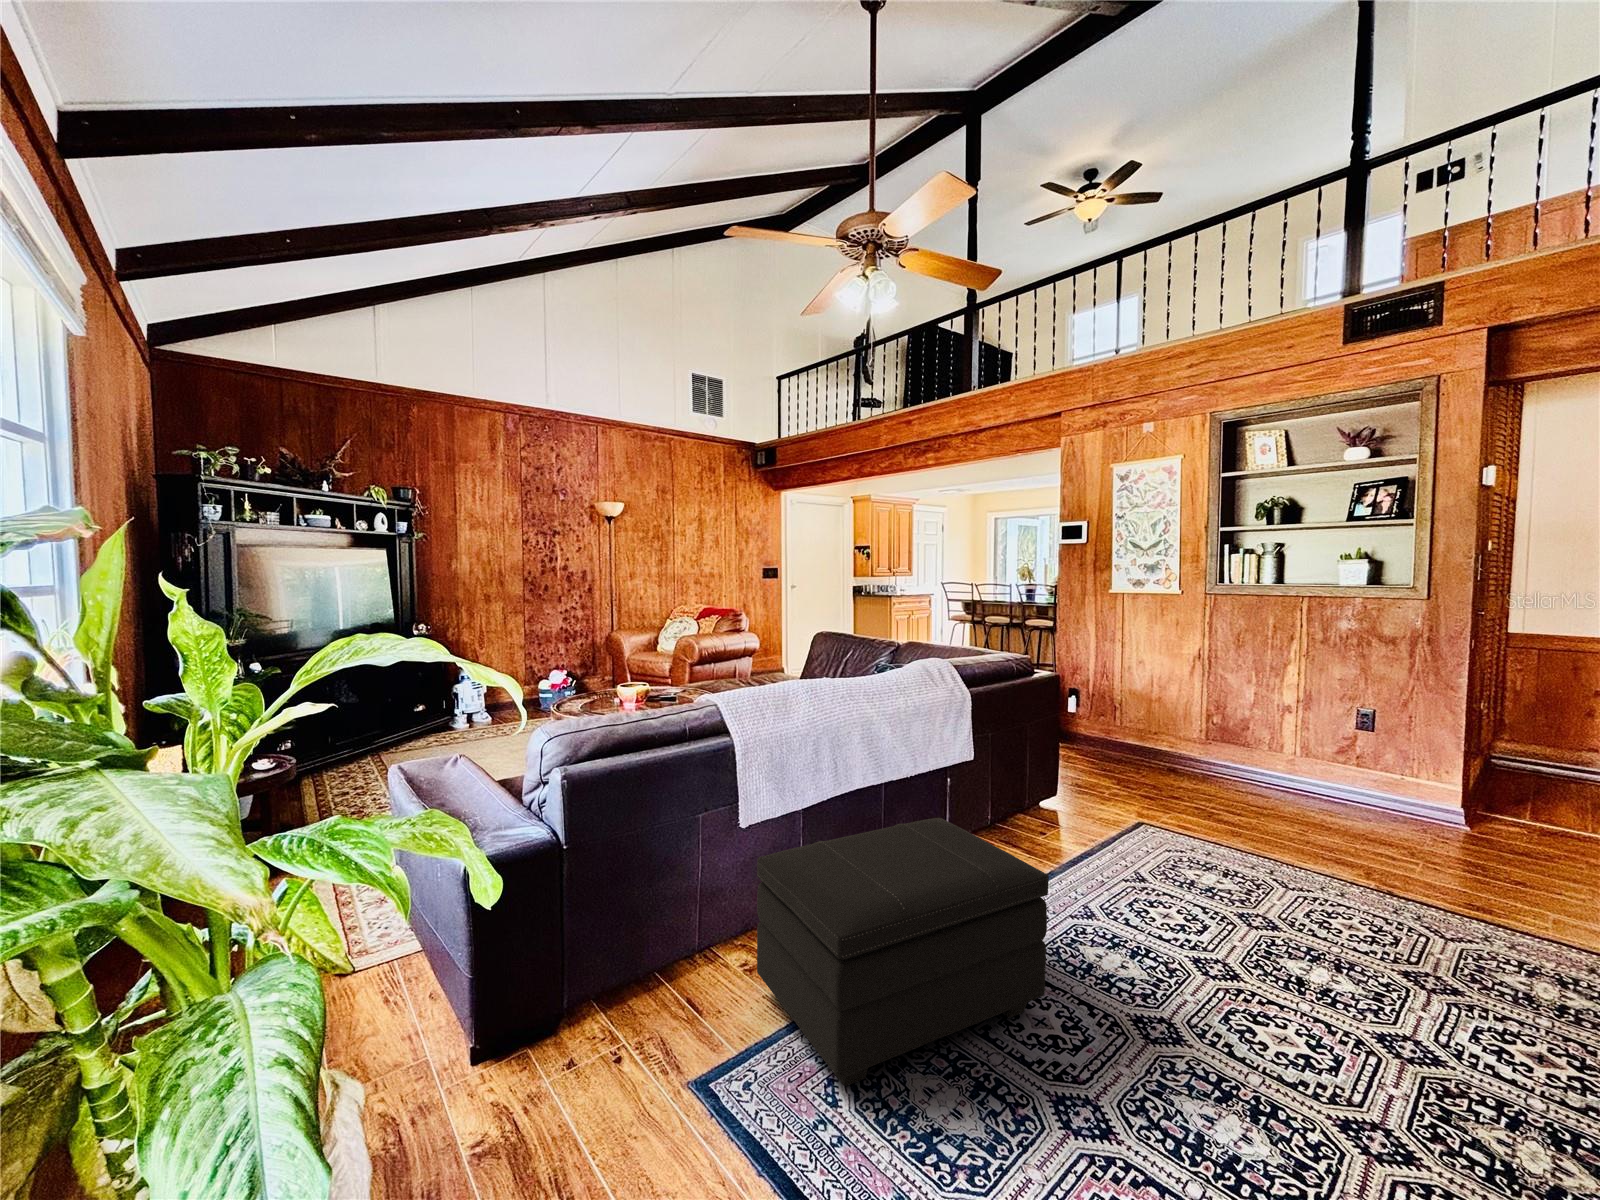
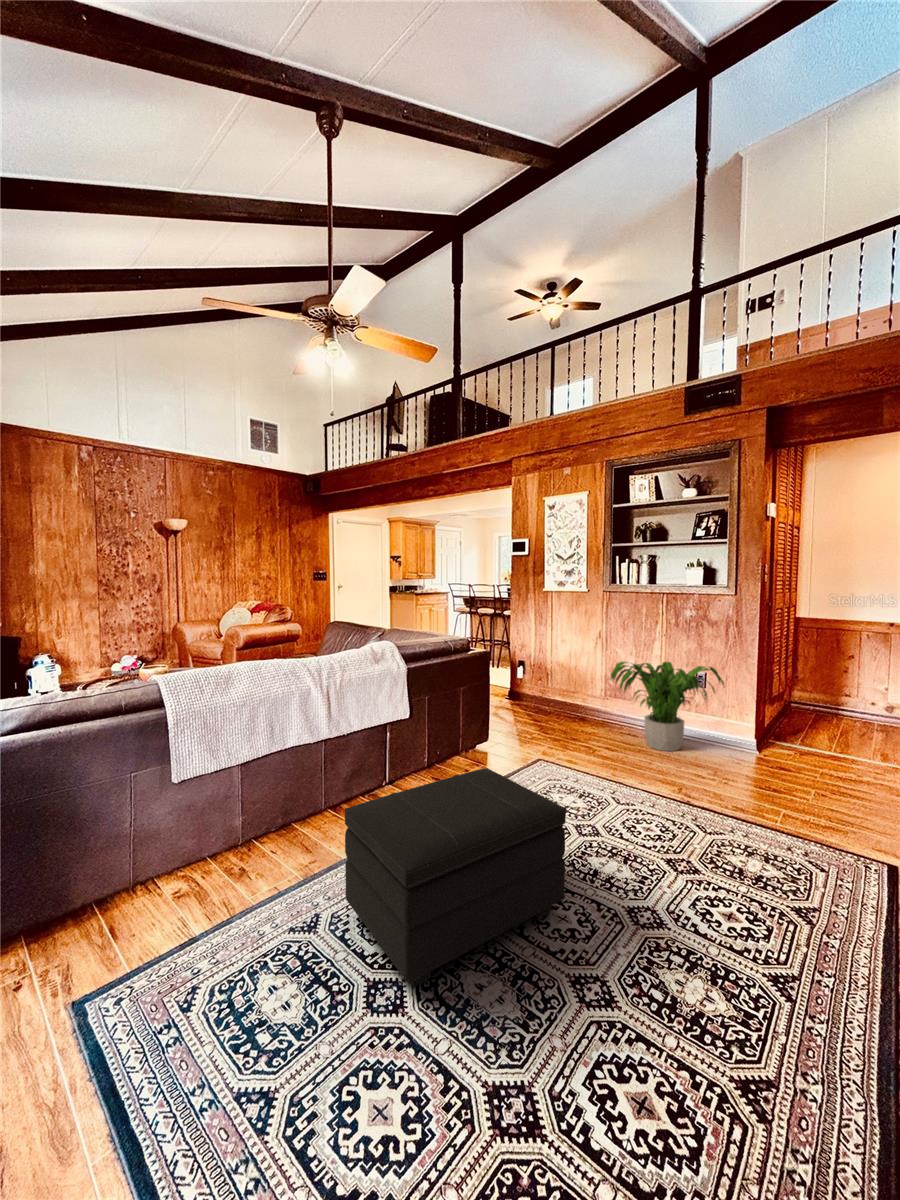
potted plant: none [1113,684,1284,813] -> present [611,662,724,751]

